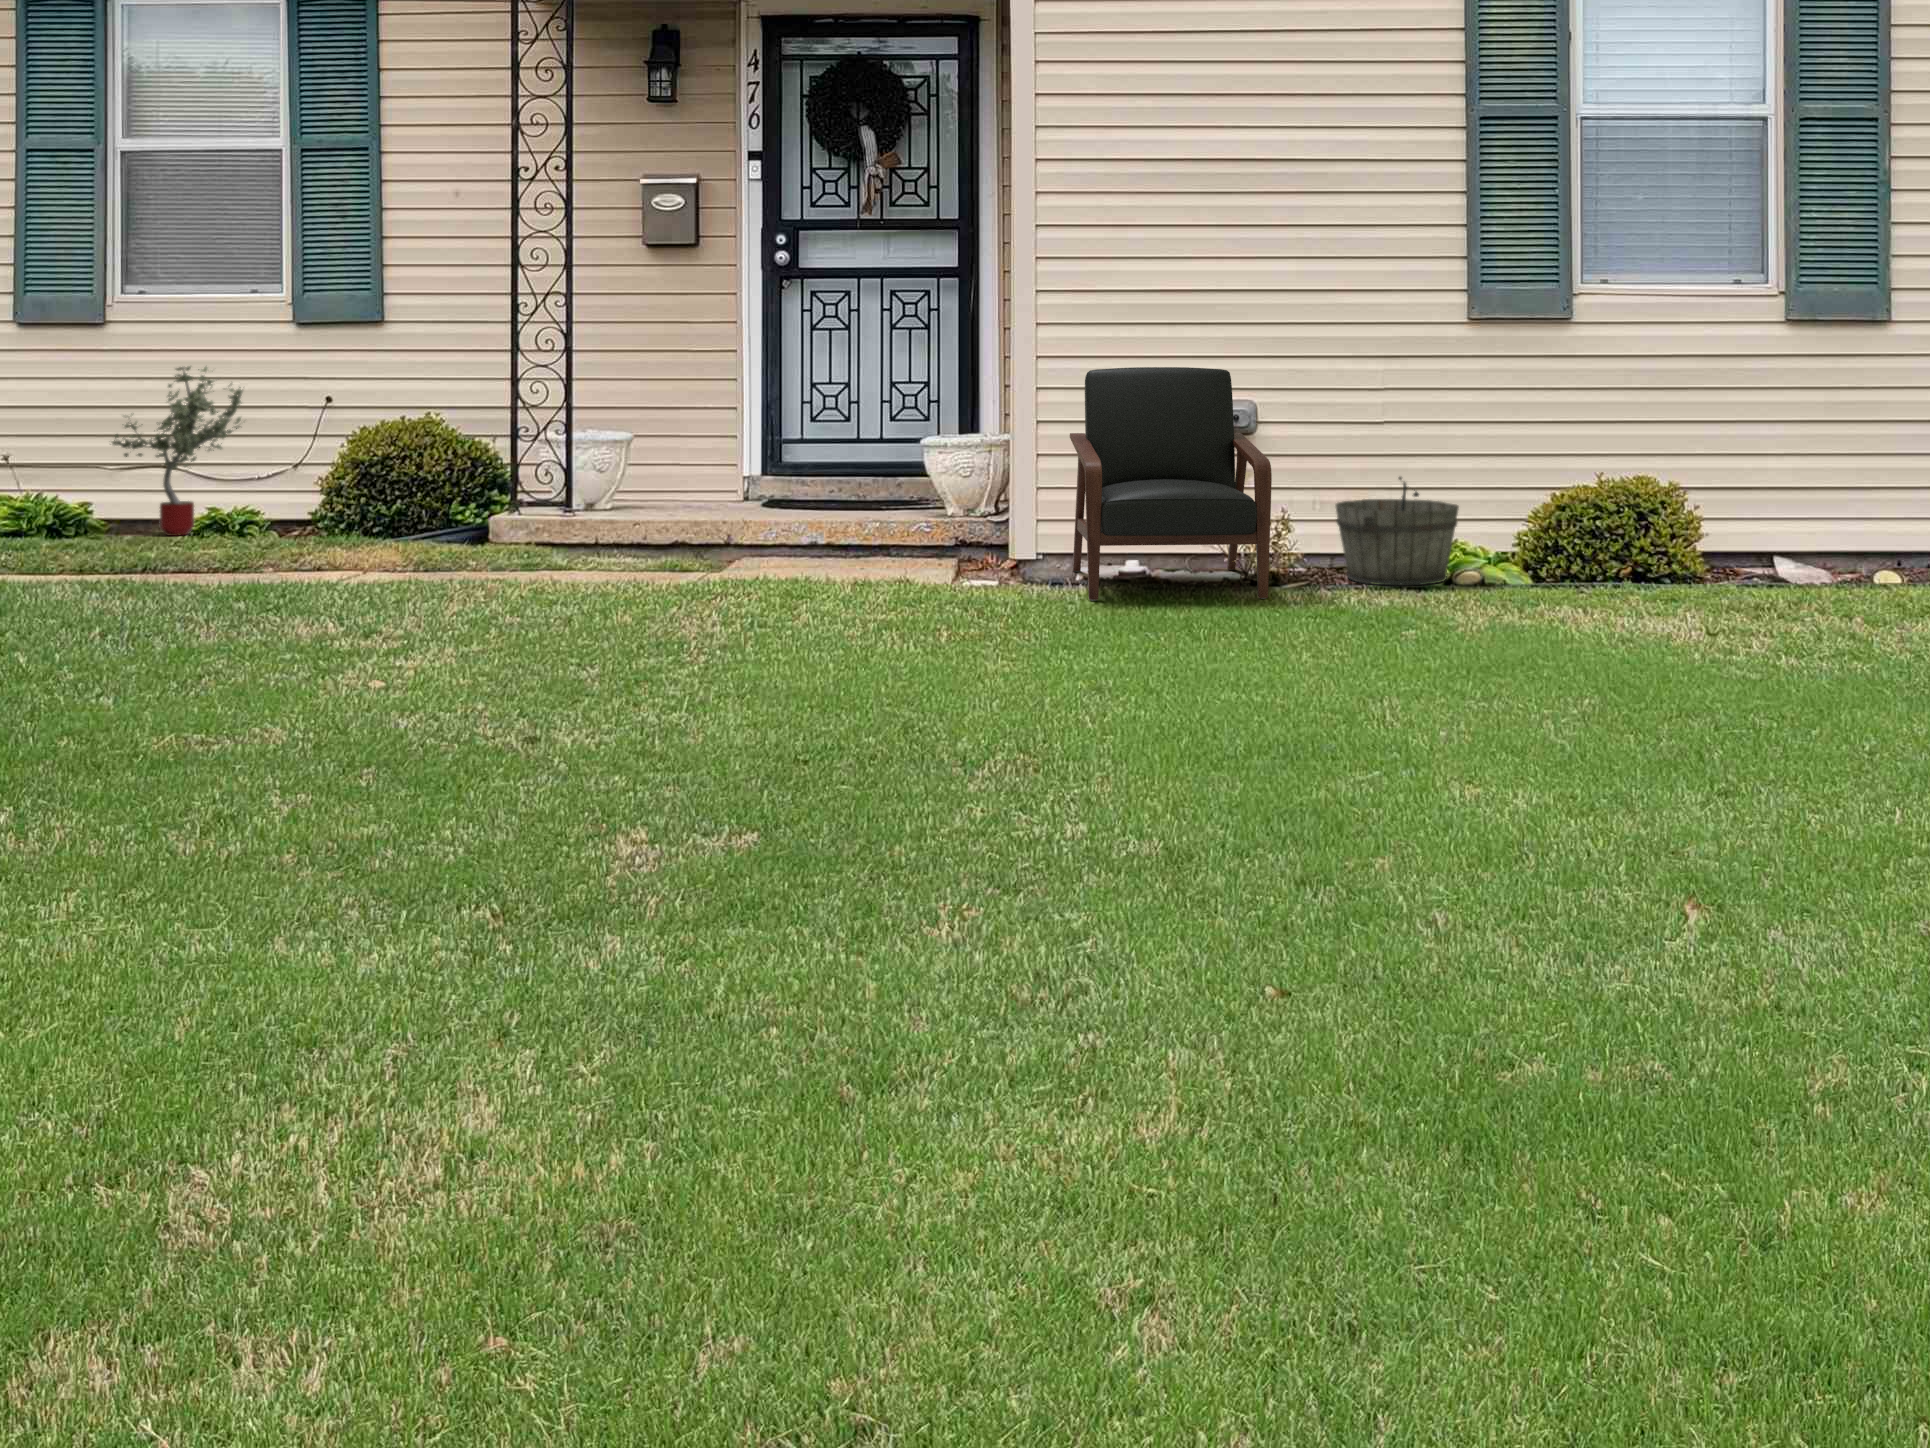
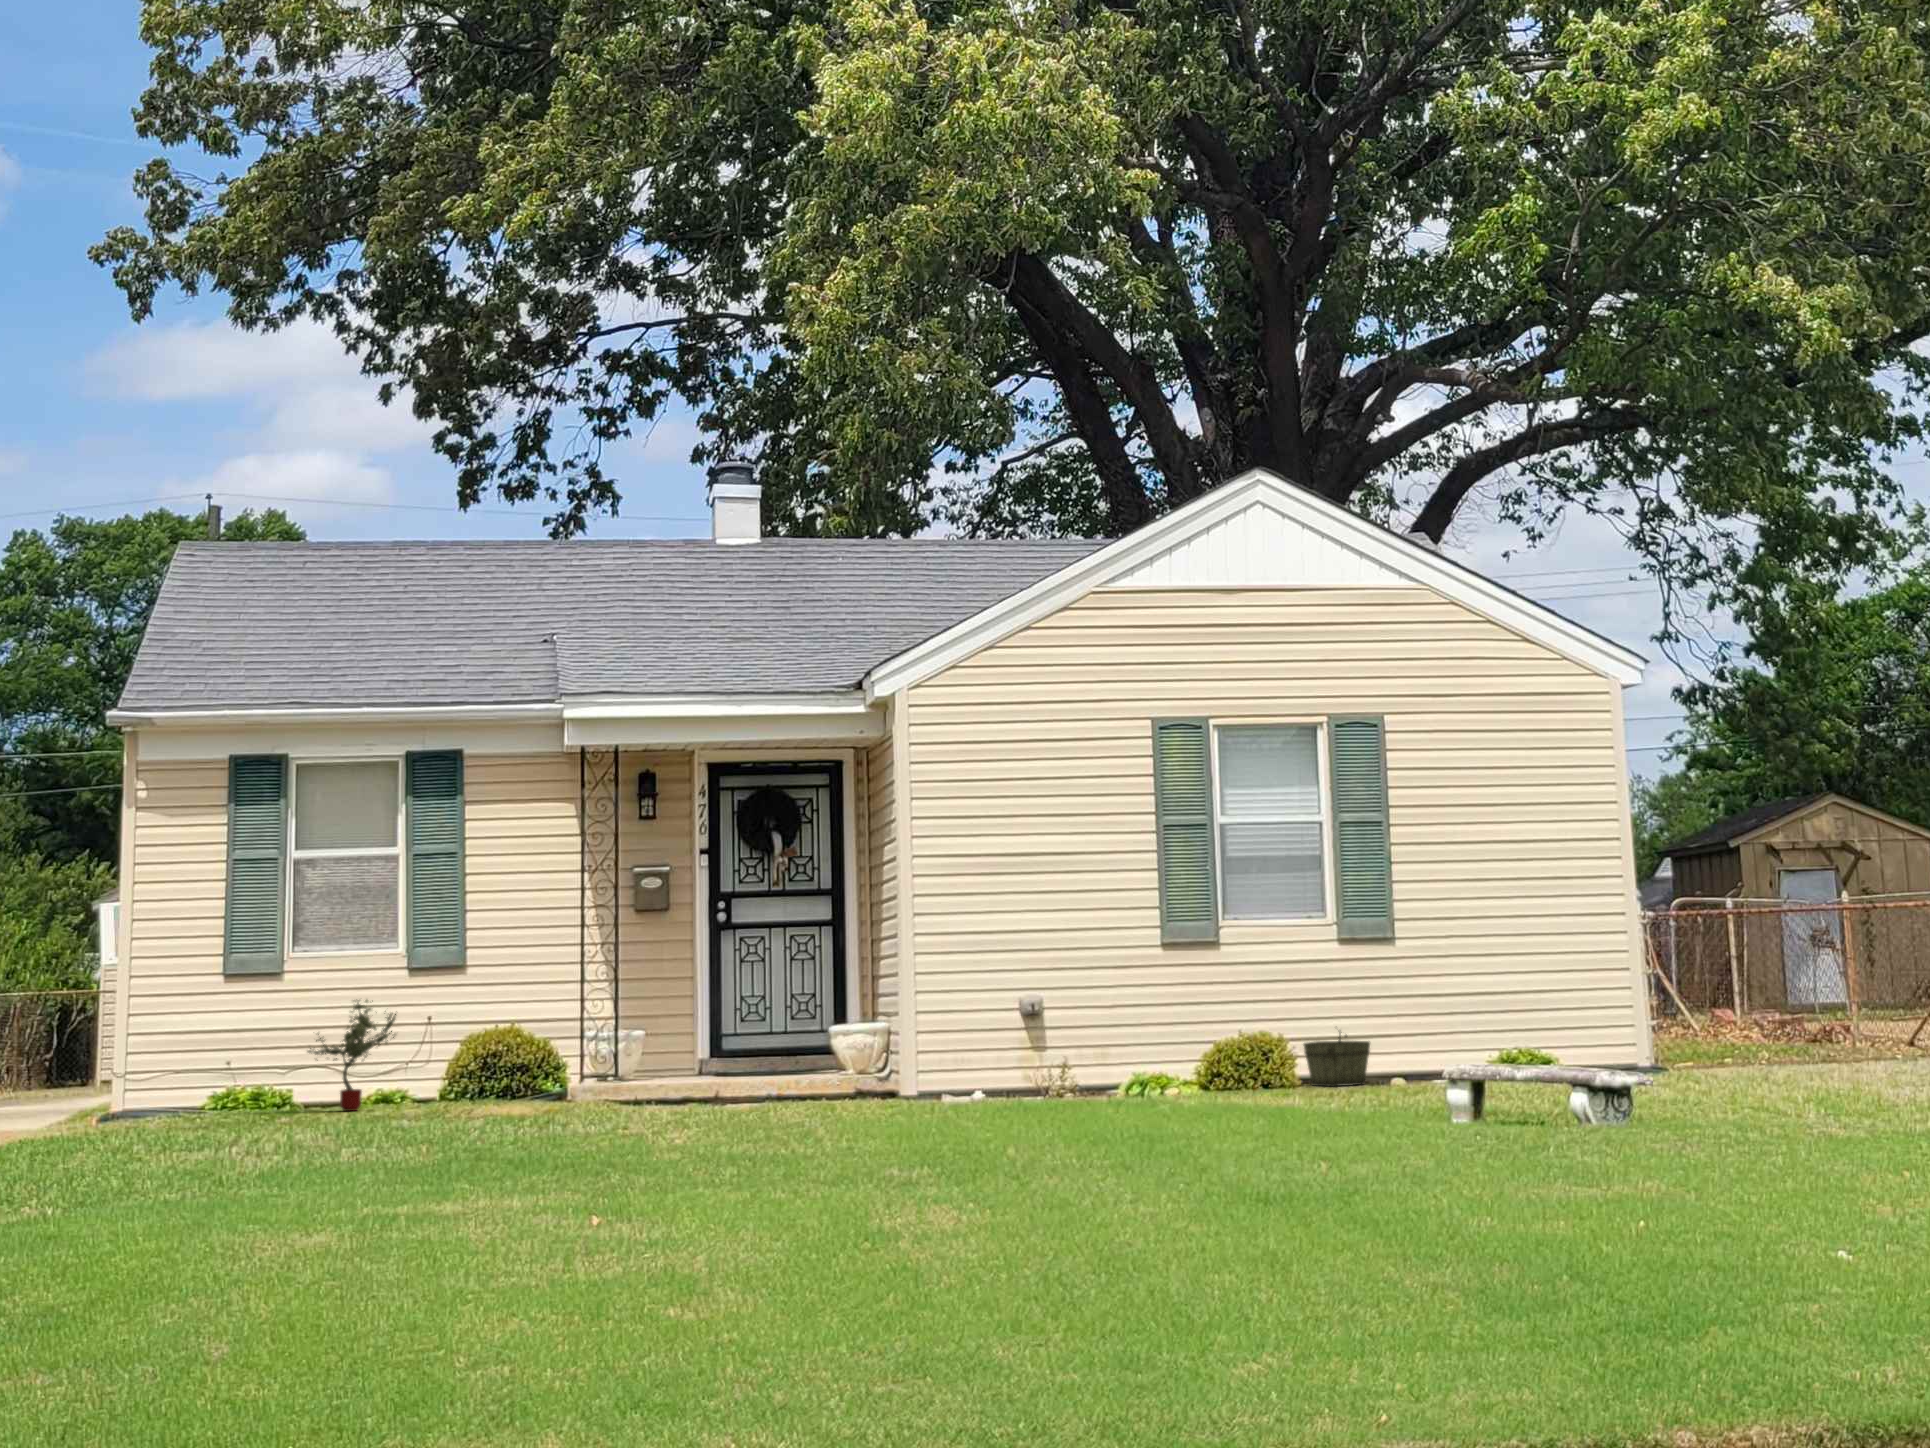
chair: present [1070,367,1272,600] -> none [950,976,1078,1105]
wooden bucket: present [1335,477,1459,585] -> present [1304,1033,1370,1086]

